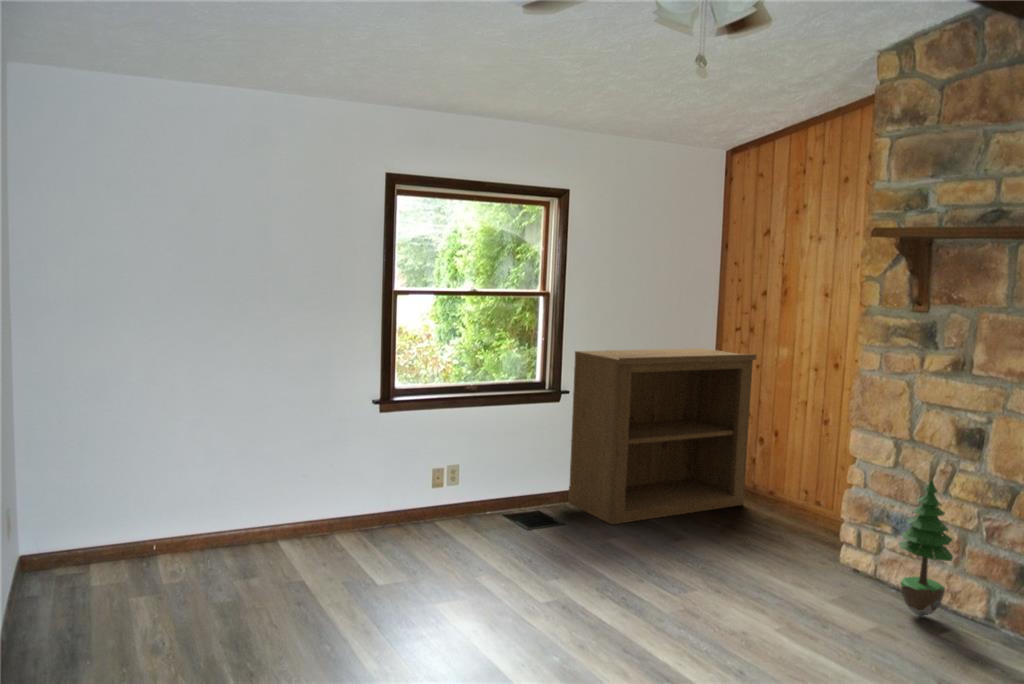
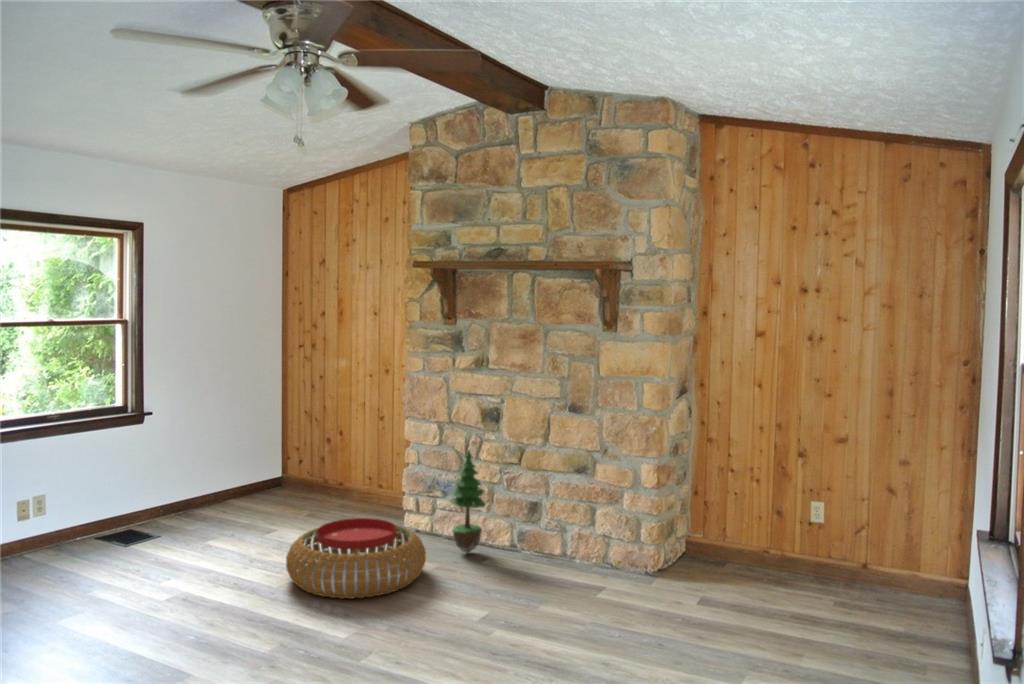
bookshelf: present [568,348,756,524] -> none [154,365,323,534]
pouf: none [679,541,856,648] -> present [286,518,426,599]

